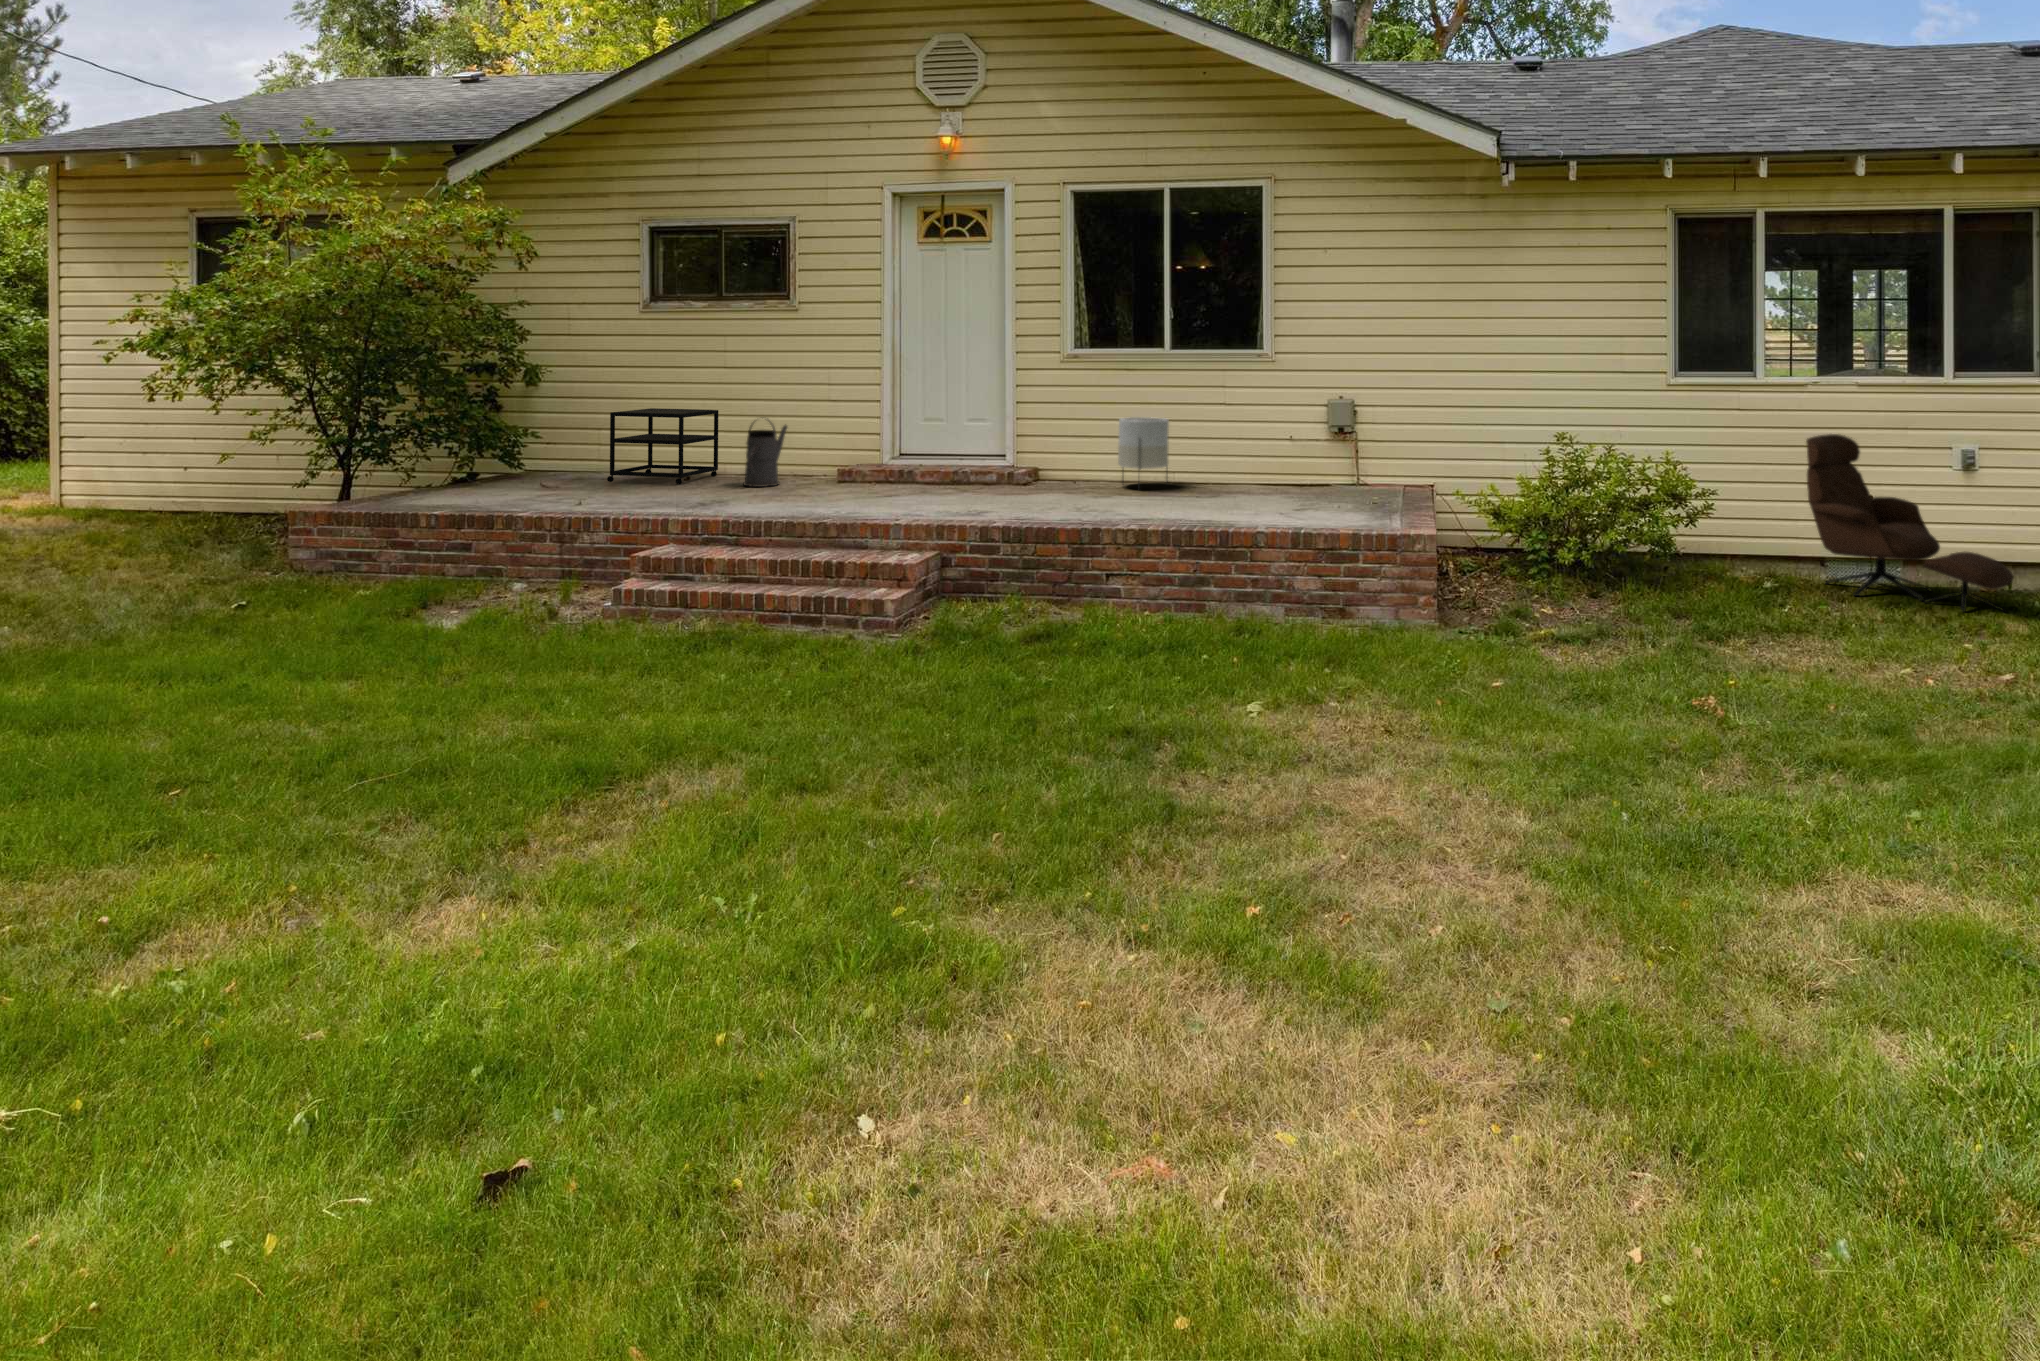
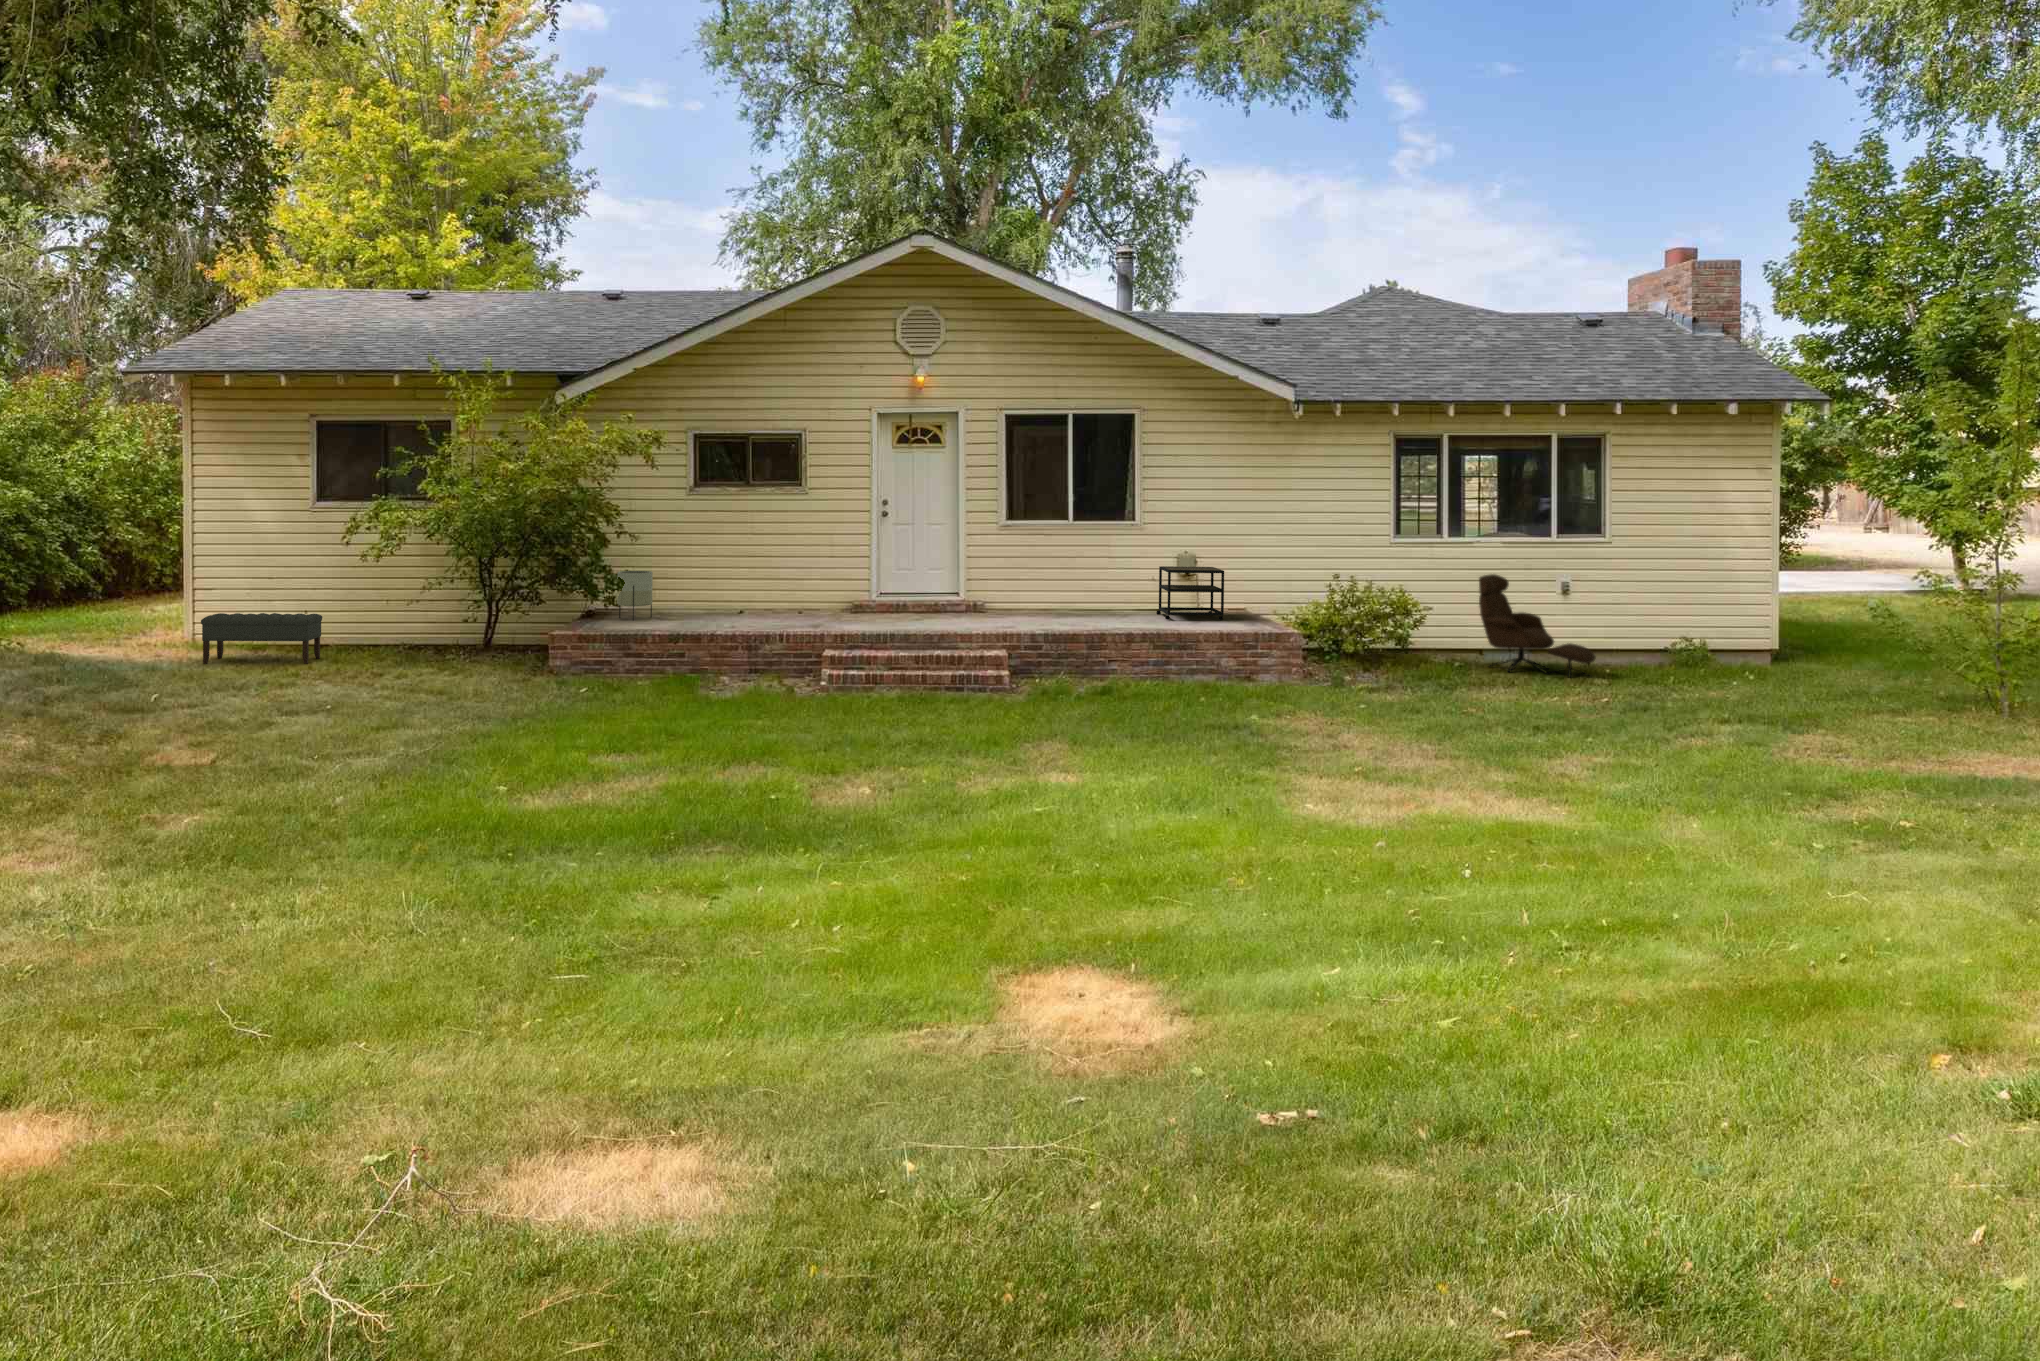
side table: present [607,408,718,484] -> present [1157,566,1224,620]
planter: present [1118,417,1169,470] -> present [617,571,653,621]
watering can: present [744,418,787,487] -> none [784,574,809,623]
bench: none [54,458,218,525] -> present [201,613,322,664]

